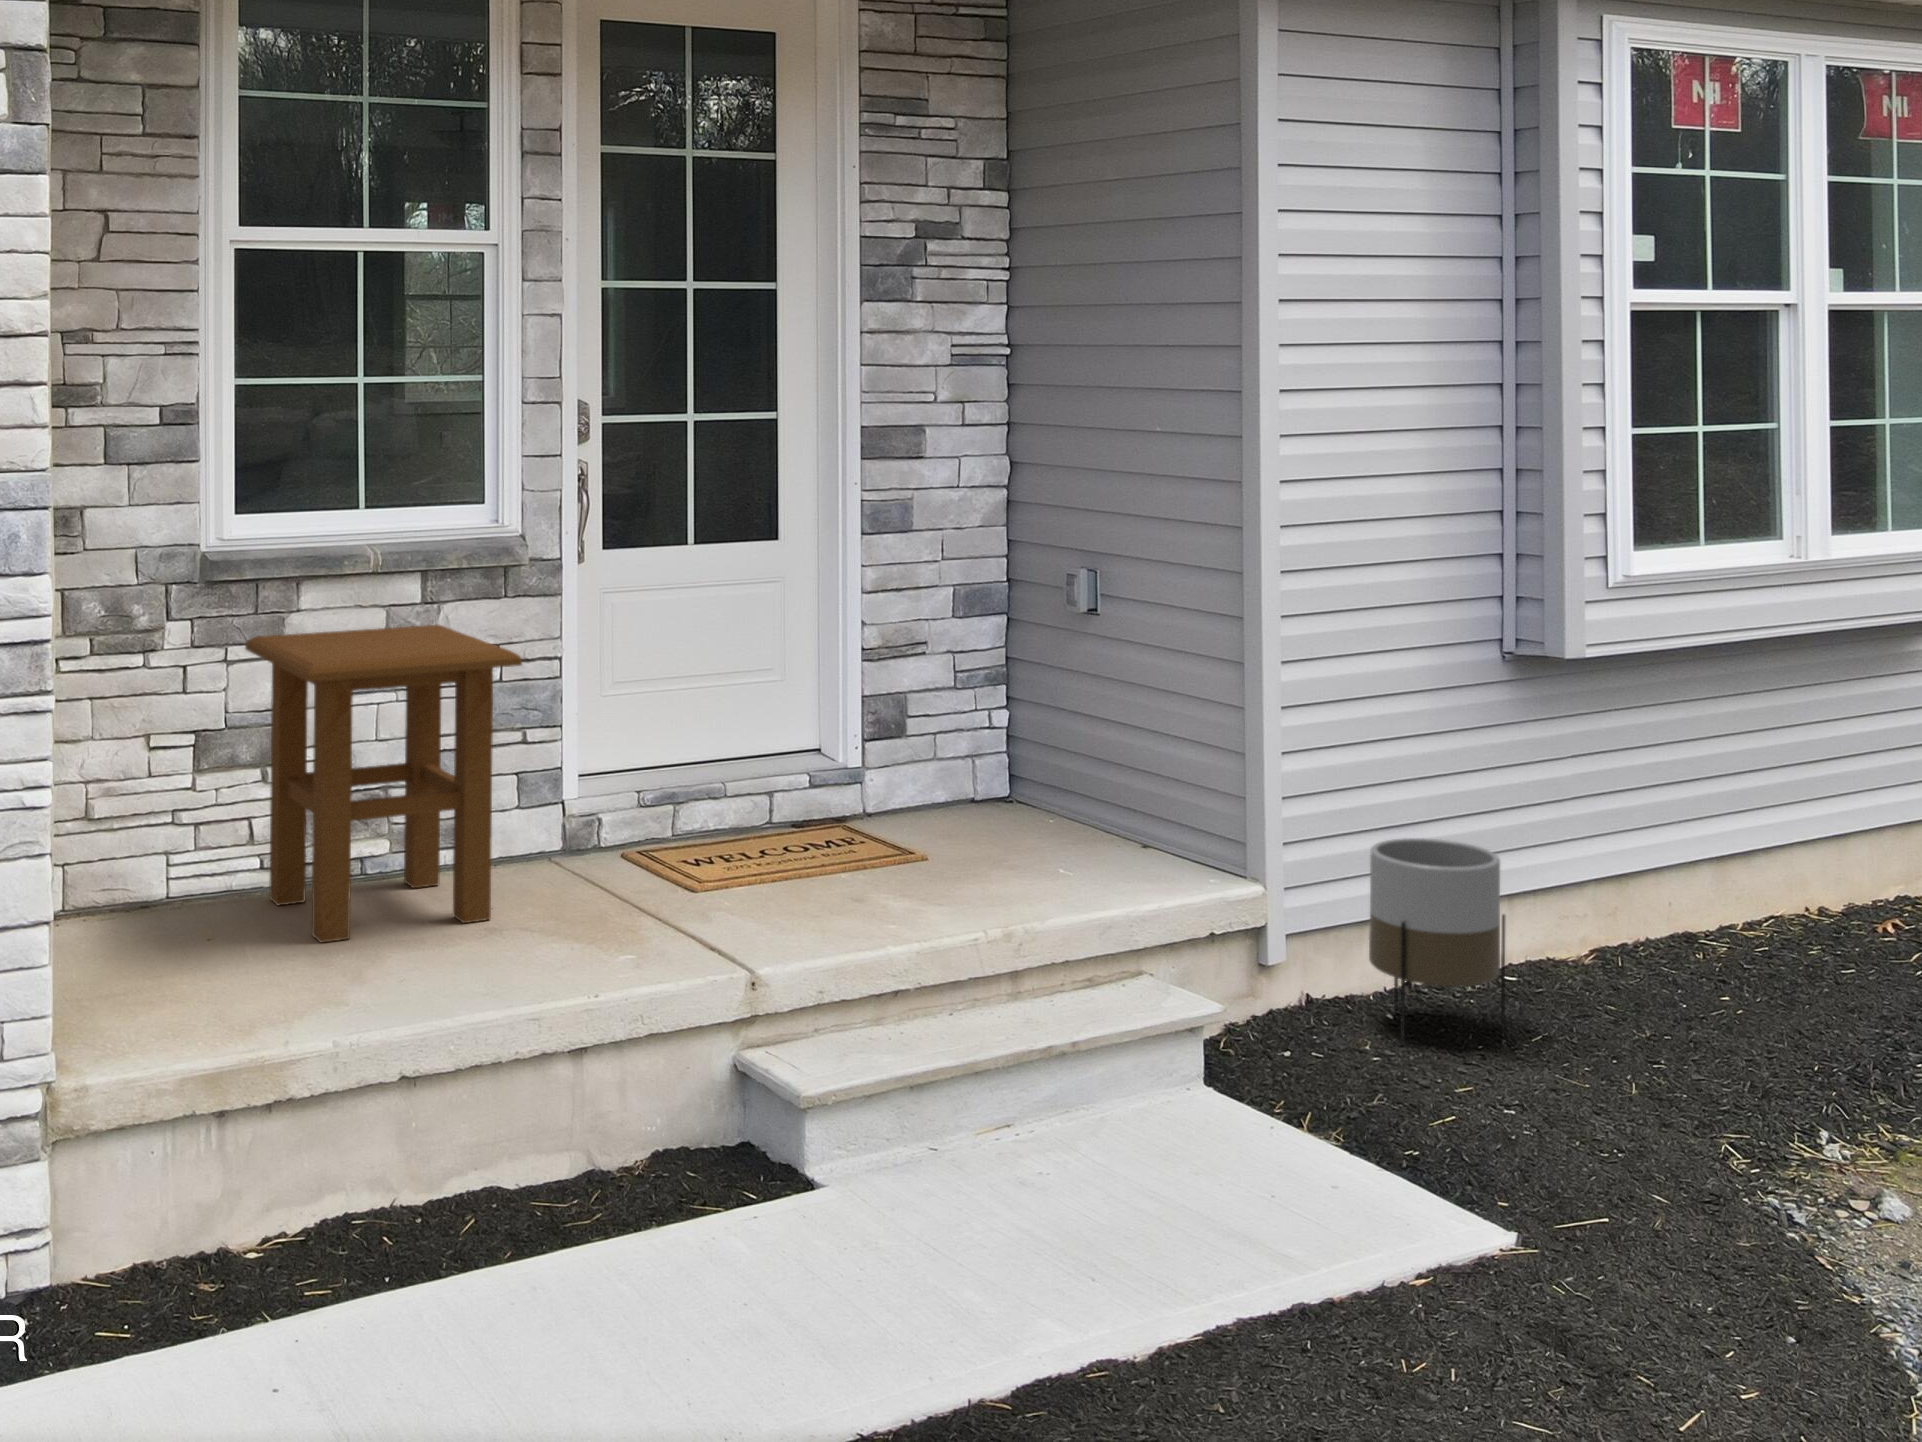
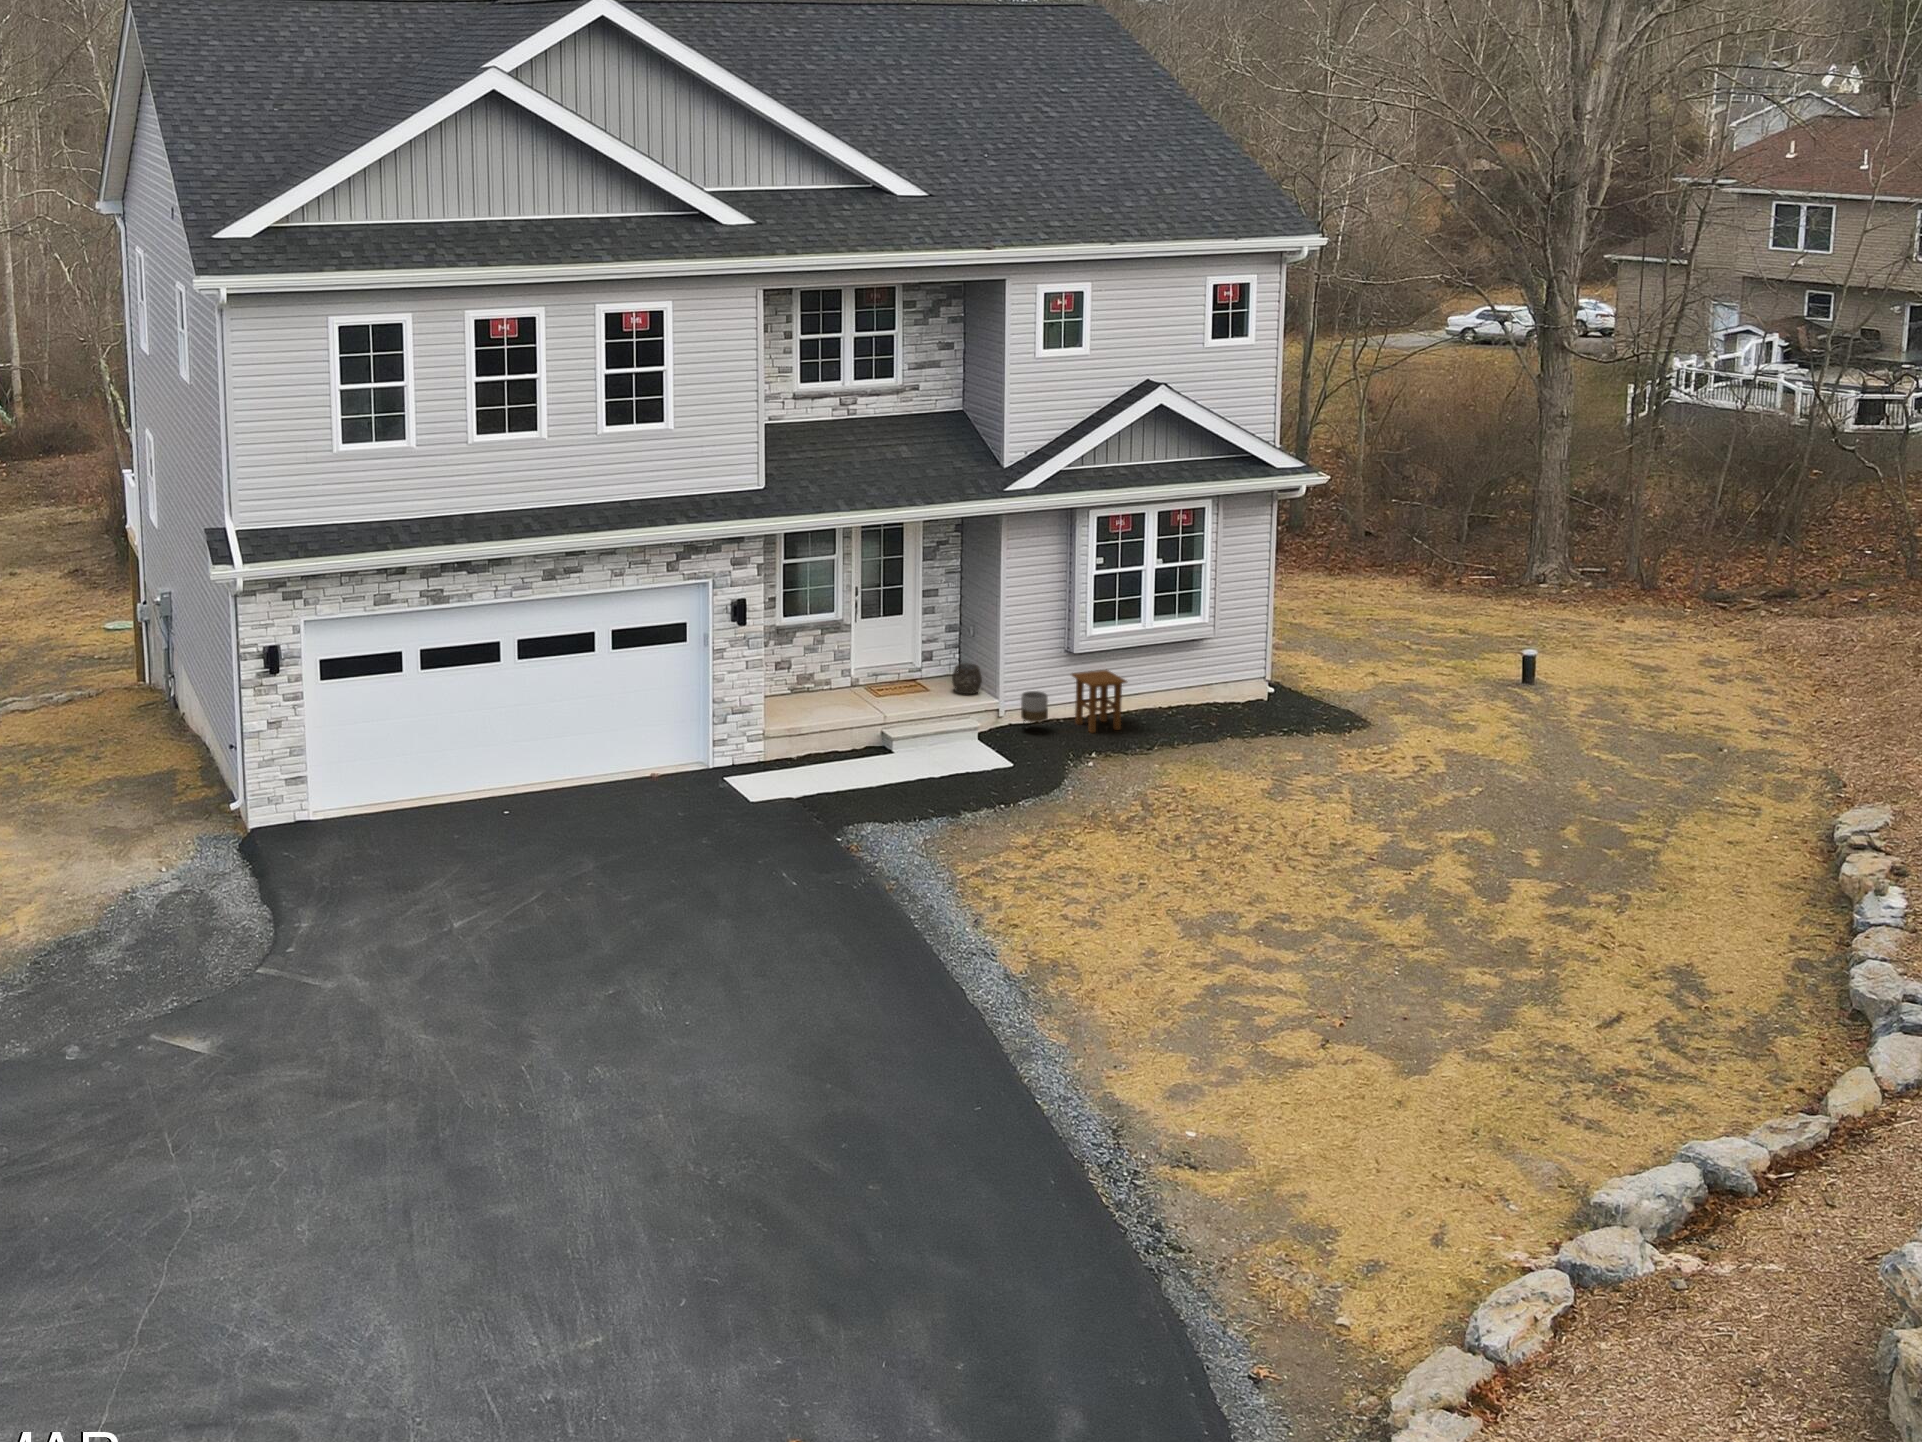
side table: present [245,625,522,943] -> present [1072,670,1127,733]
woven basket: none [1025,725,1166,866] -> present [952,663,982,694]

